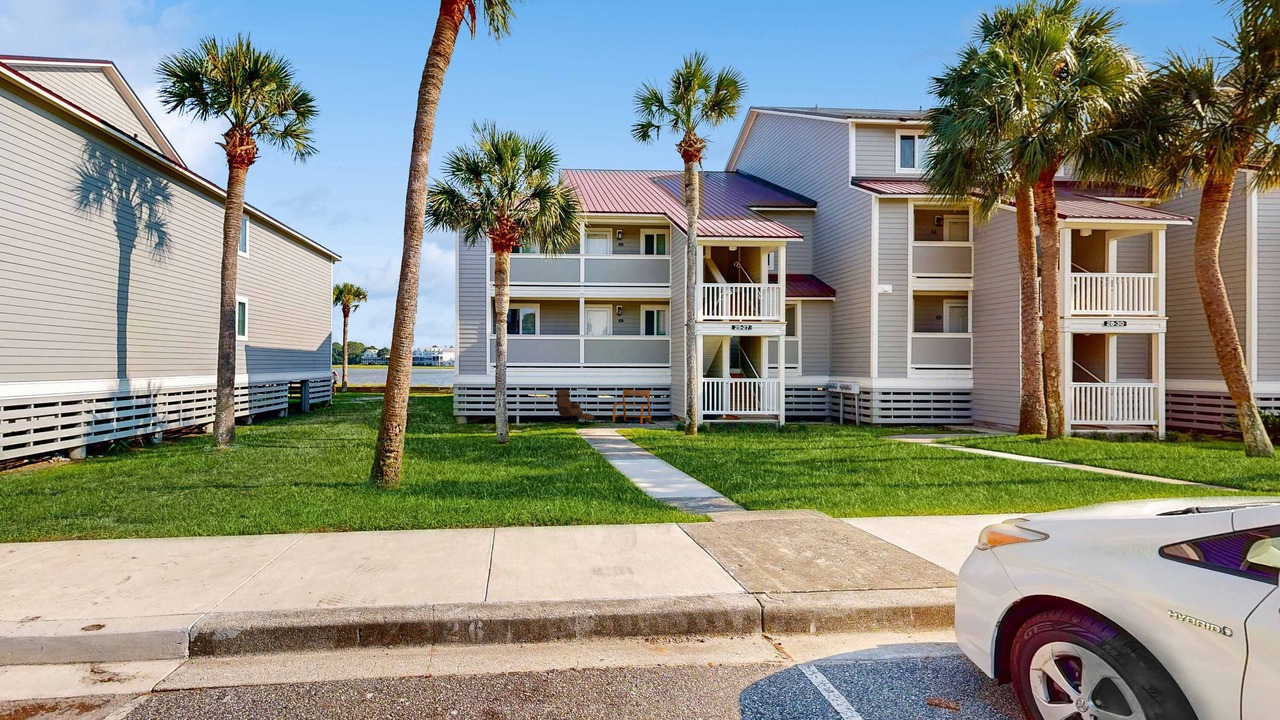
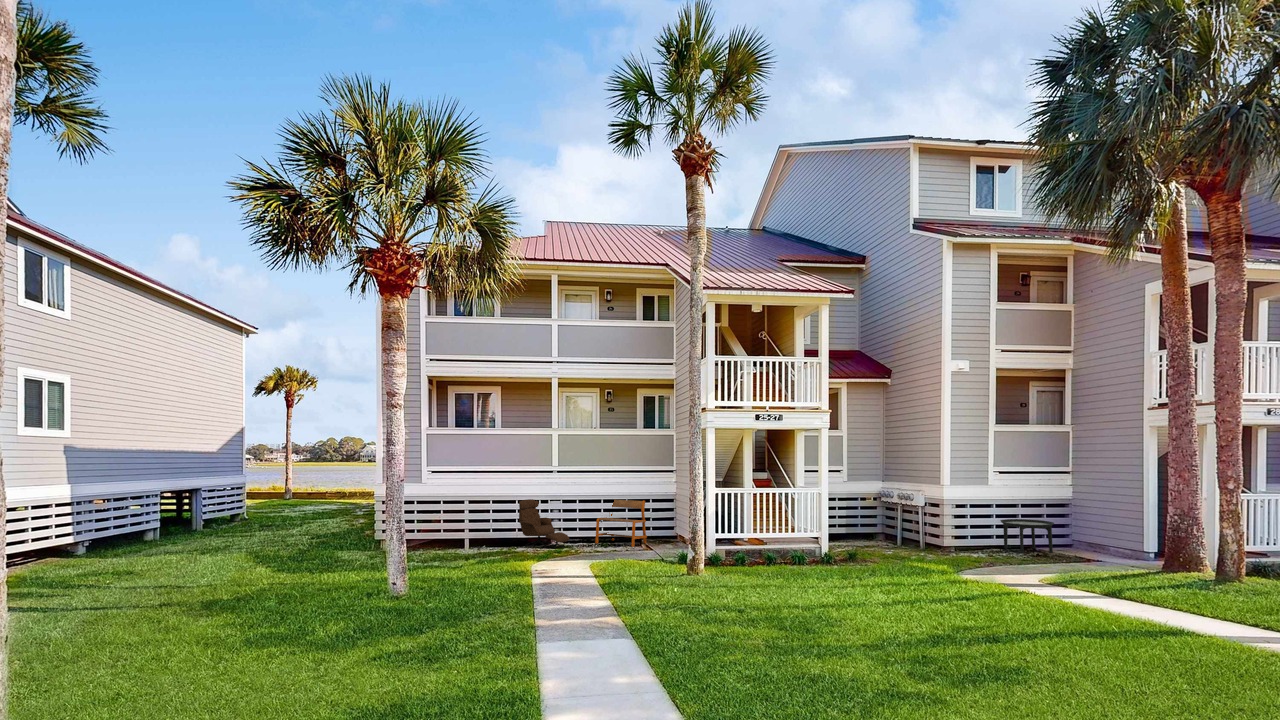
round table: none [909,402,946,425] -> present [1000,519,1054,553]

